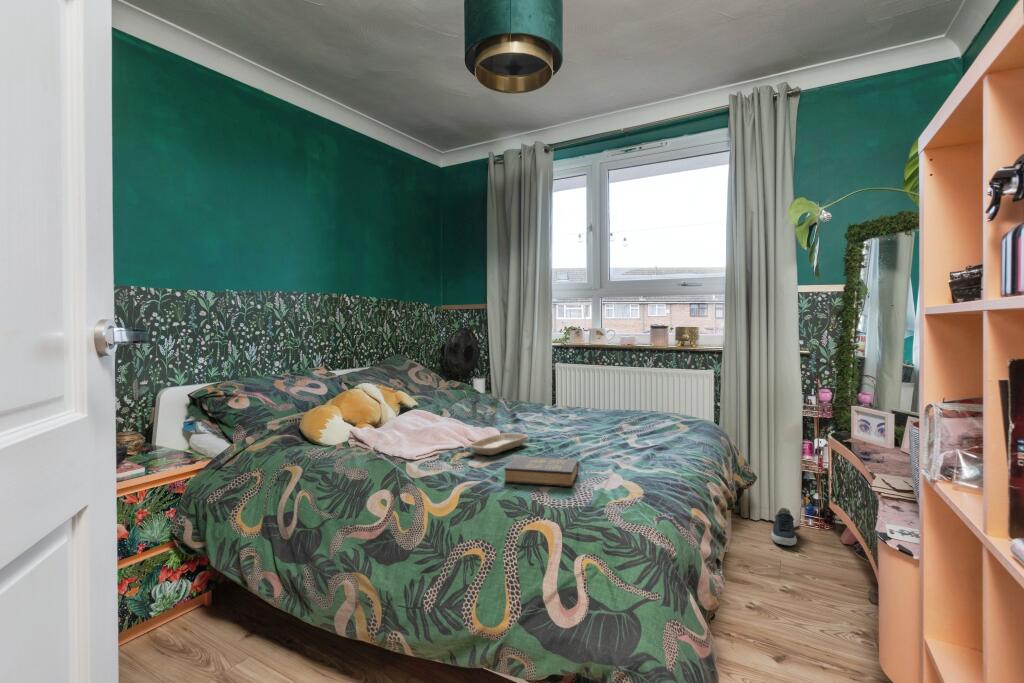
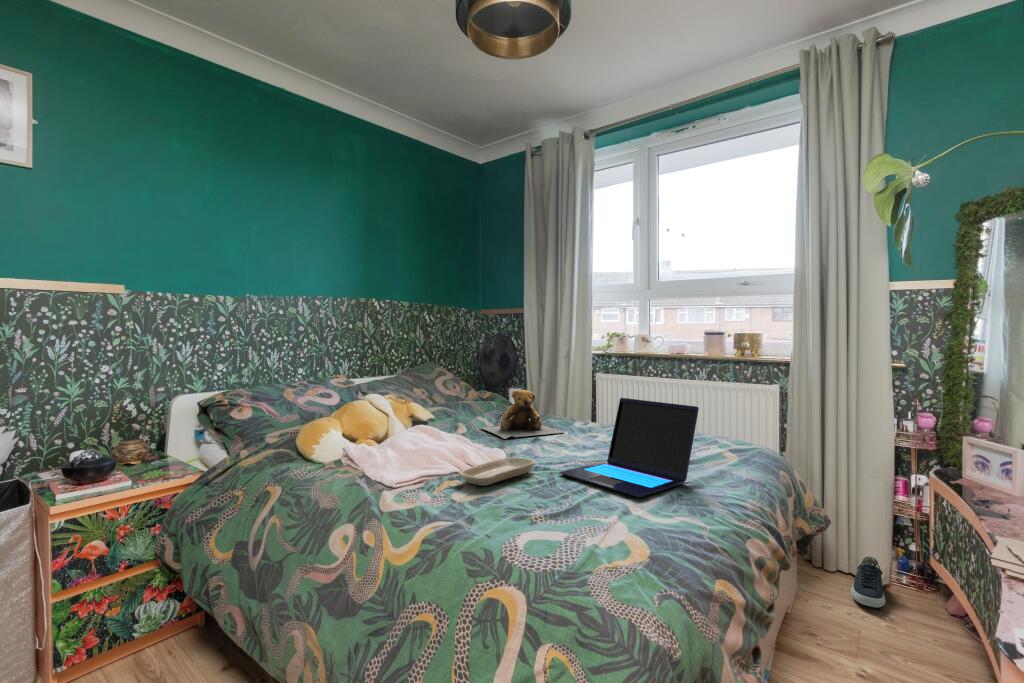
teddy bear: none [459,378,537,421] -> present [482,390,564,439]
laptop: none [549,380,662,458] -> present [559,398,699,498]
hardback book: present [505,456,578,487] -> none [478,492,575,541]

